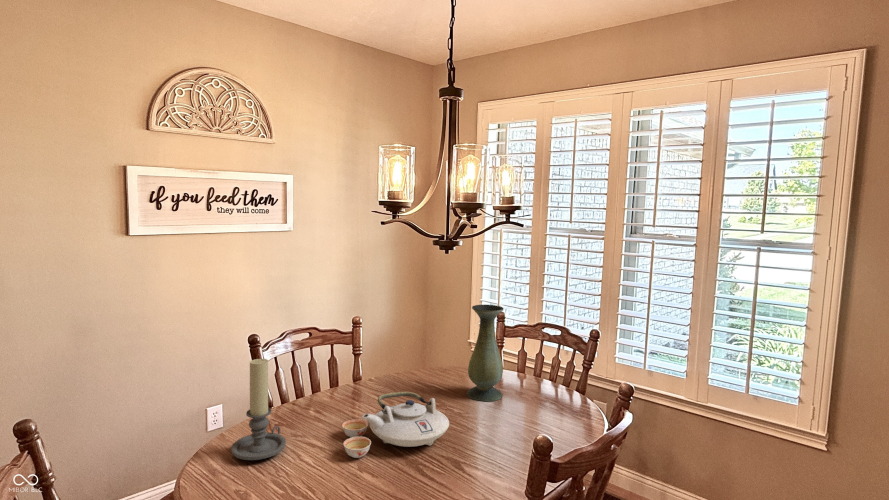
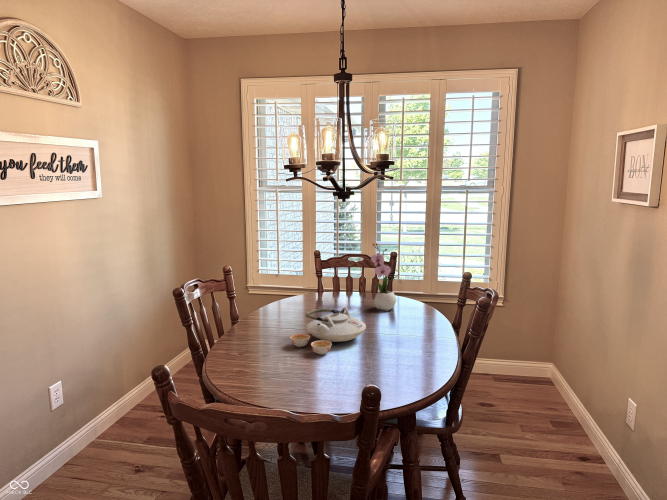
vase: present [467,305,503,401] -> none [326,242,353,313]
flower arrangement: none [522,315,566,413] -> present [371,243,398,311]
candle holder: present [231,359,286,460] -> none [230,292,273,374]

